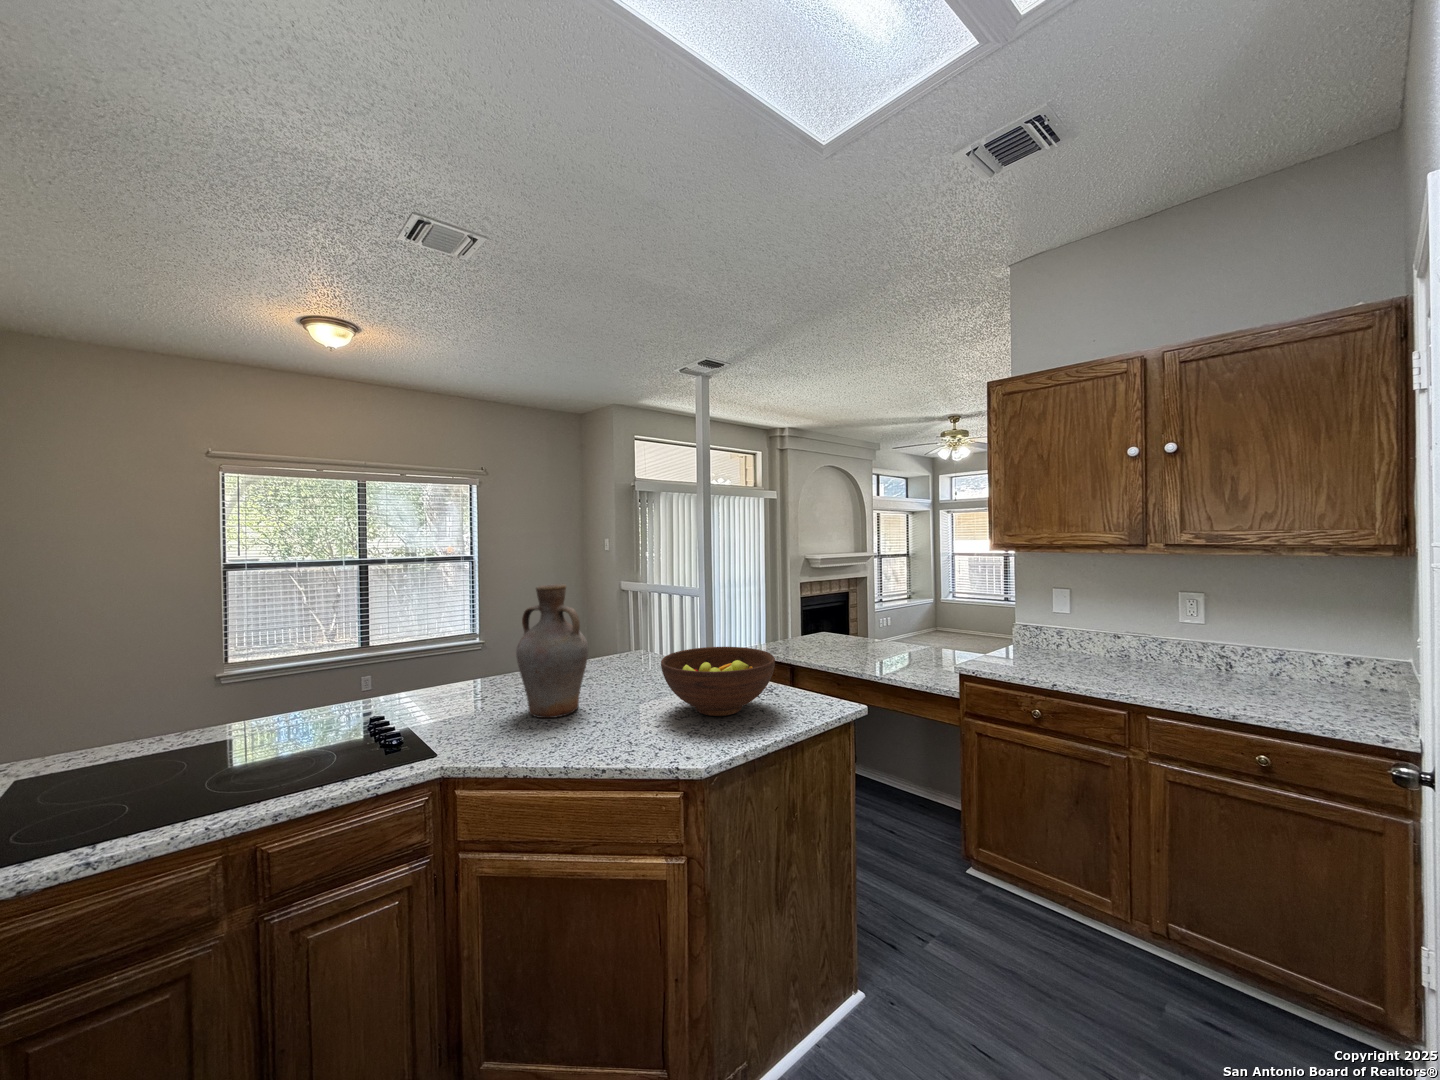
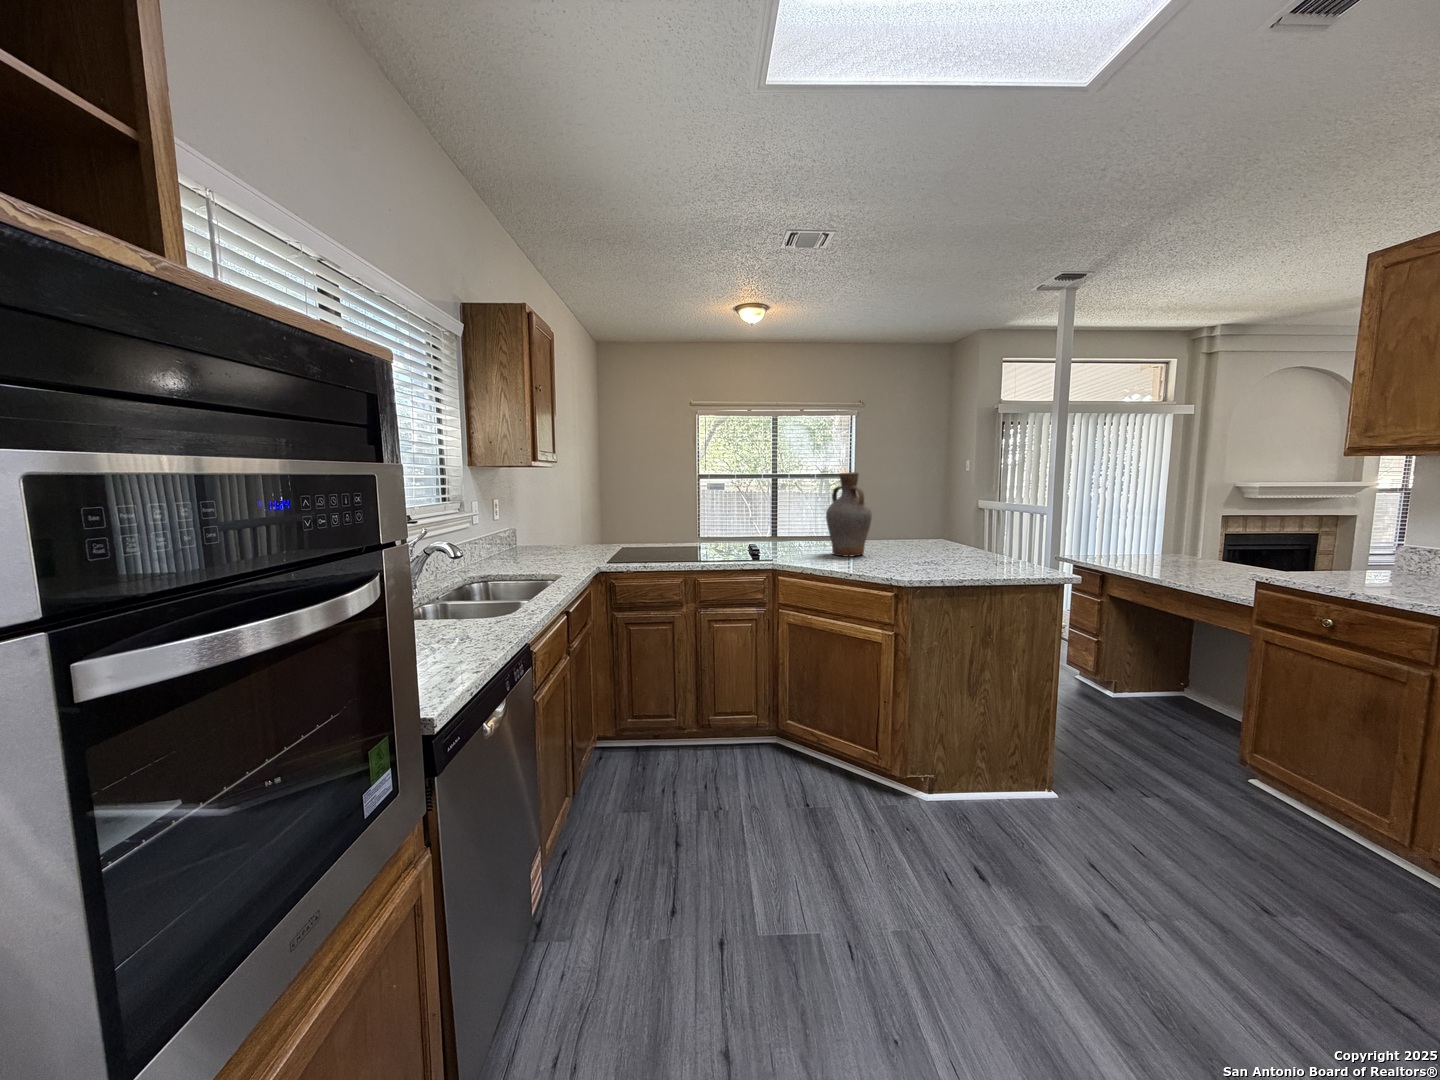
fruit bowl: present [661,647,775,716] -> none [912,523,1001,566]

